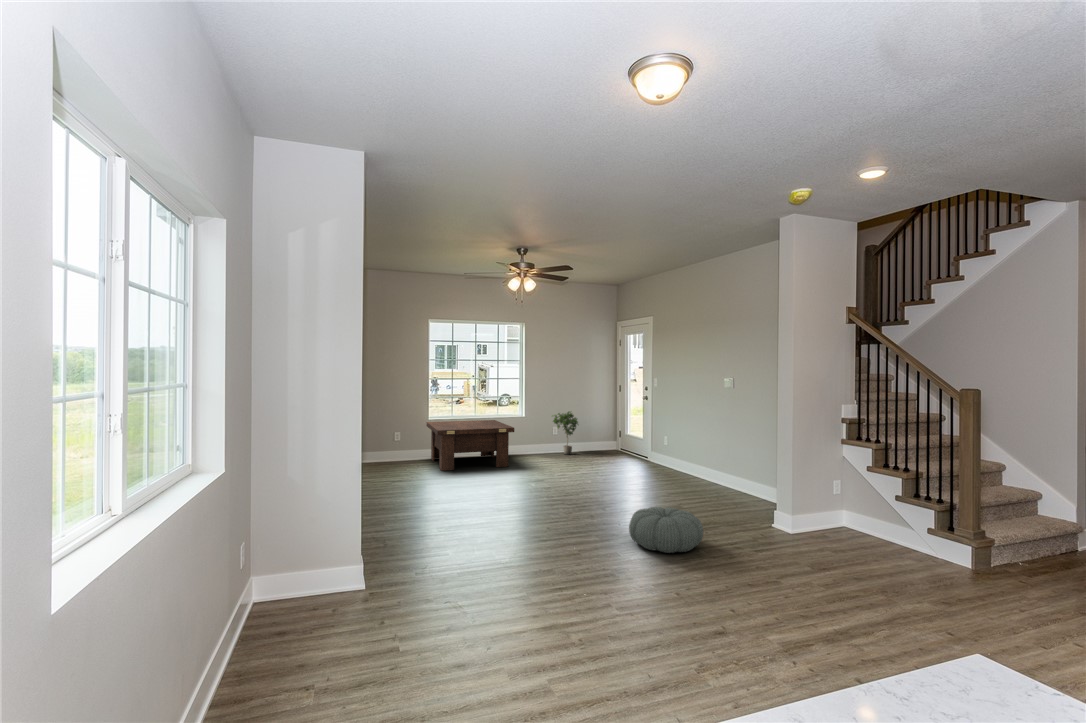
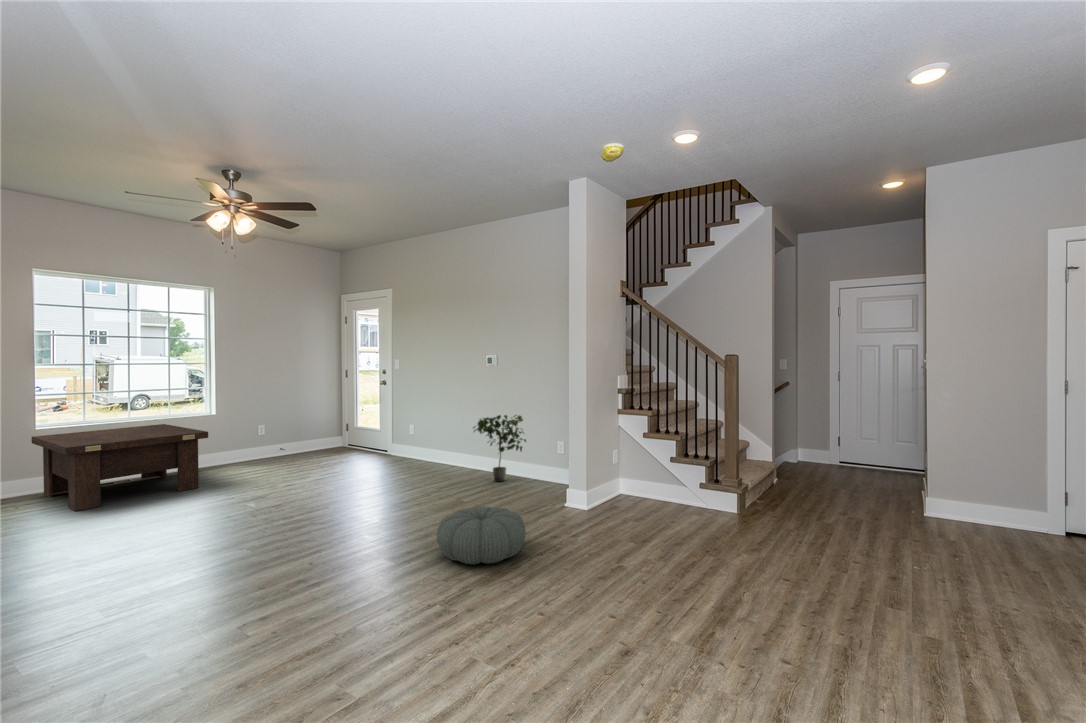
potted plant: present [553,411,578,455] -> present [473,415,526,482]

